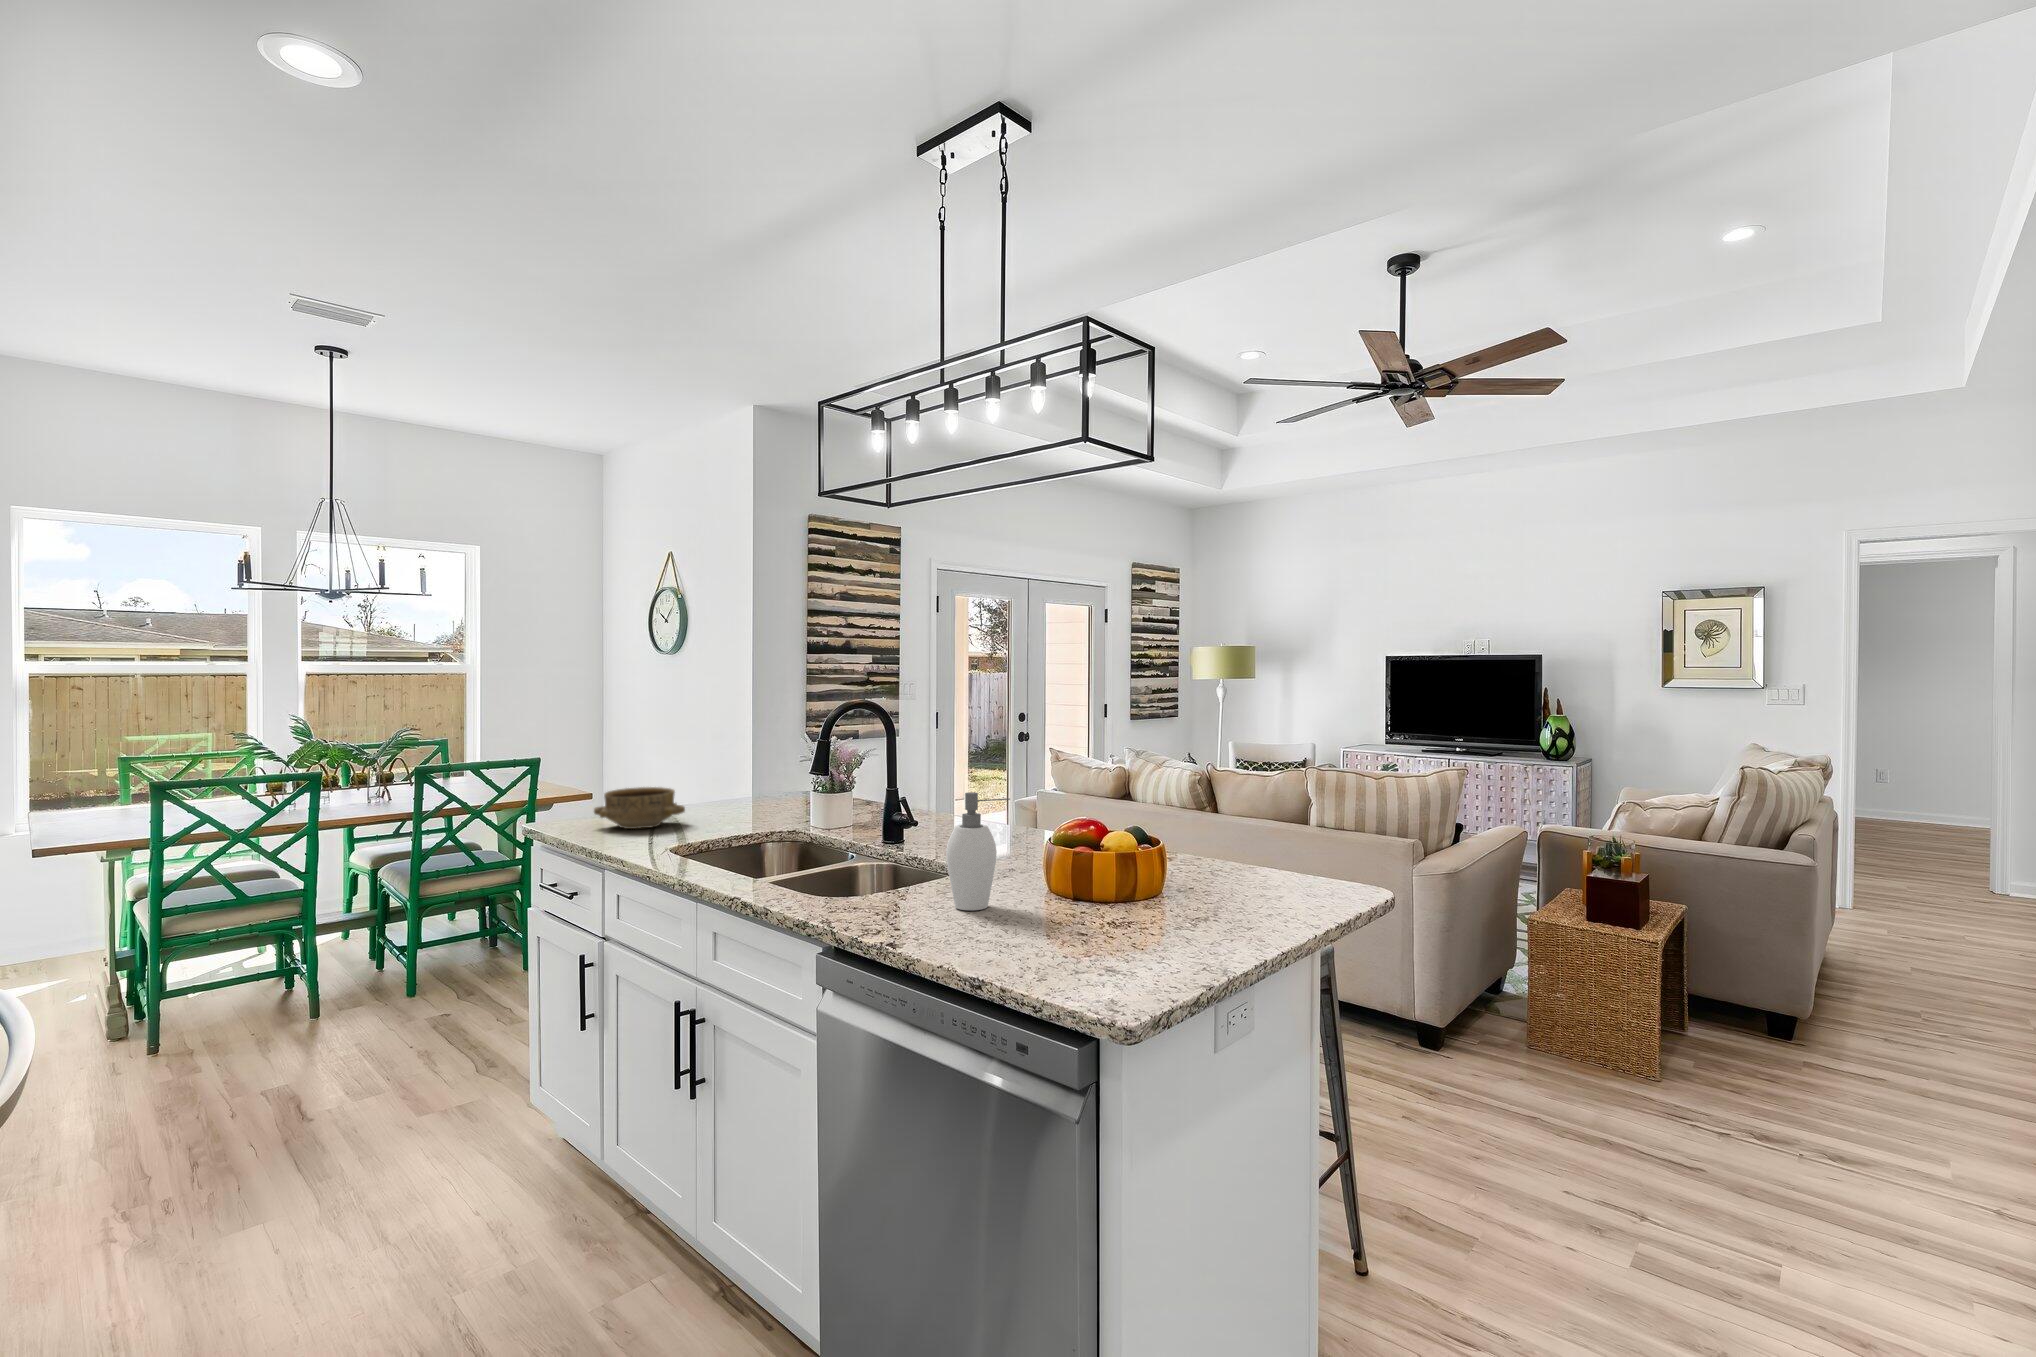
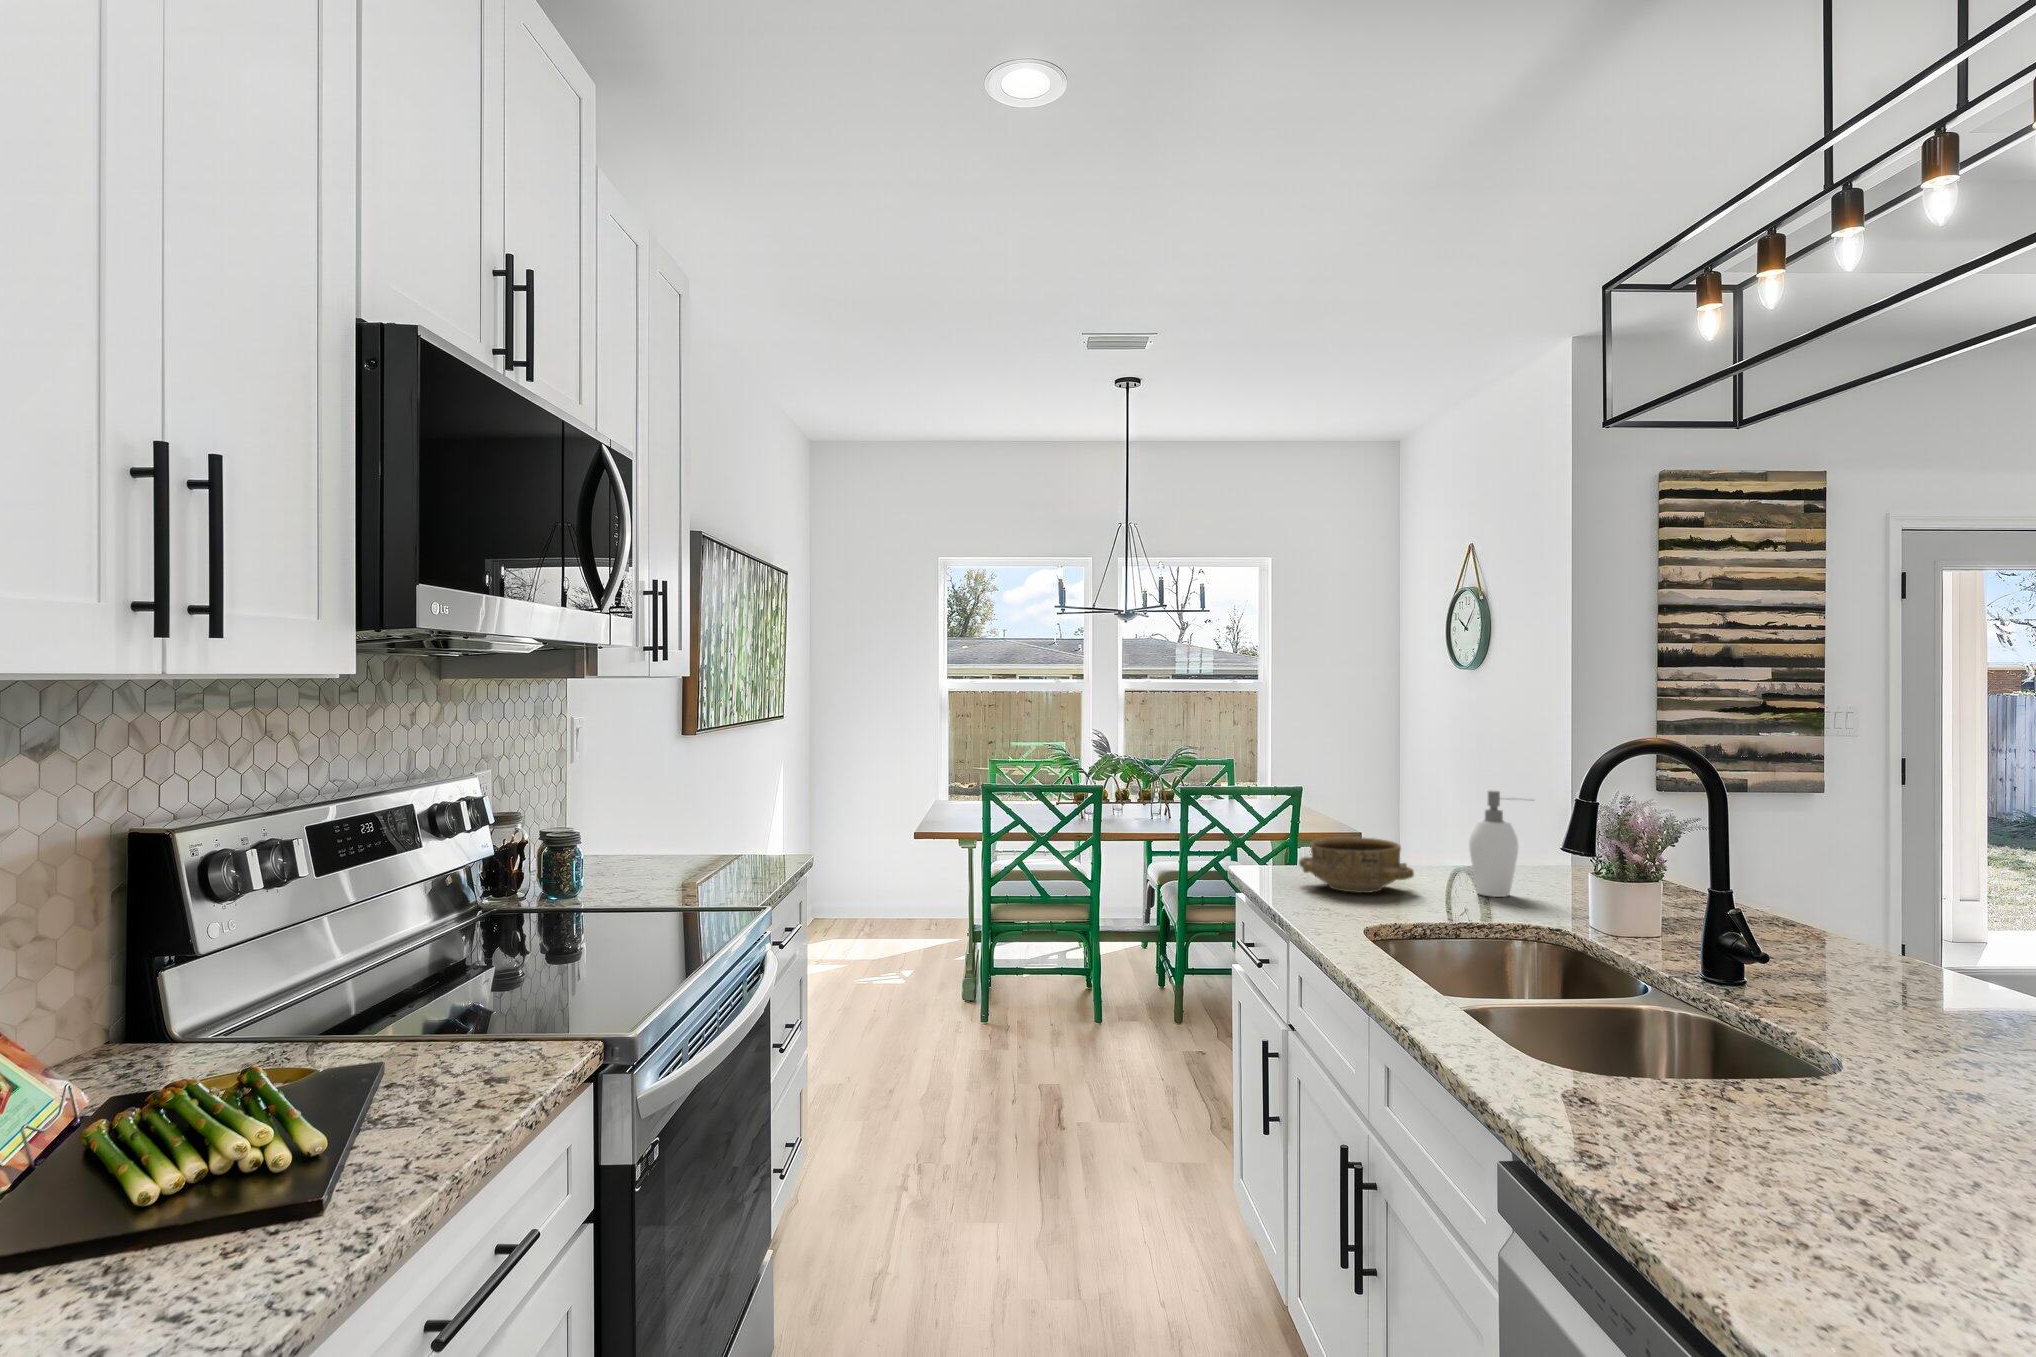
soap dispenser: present [946,792,1010,910] -> present [1469,791,1518,897]

